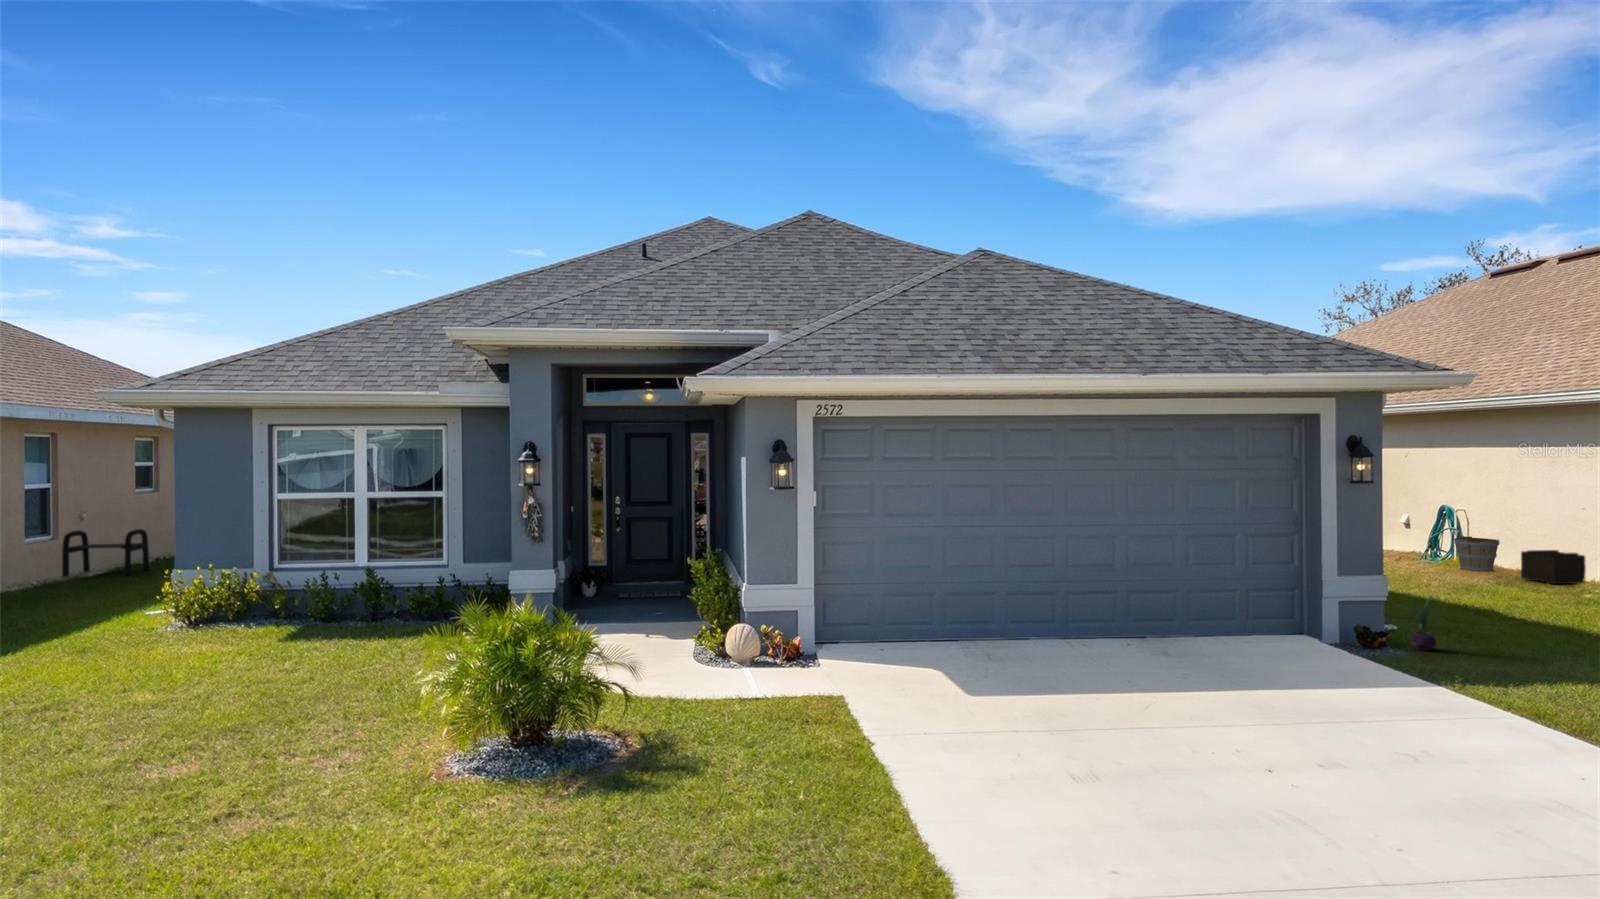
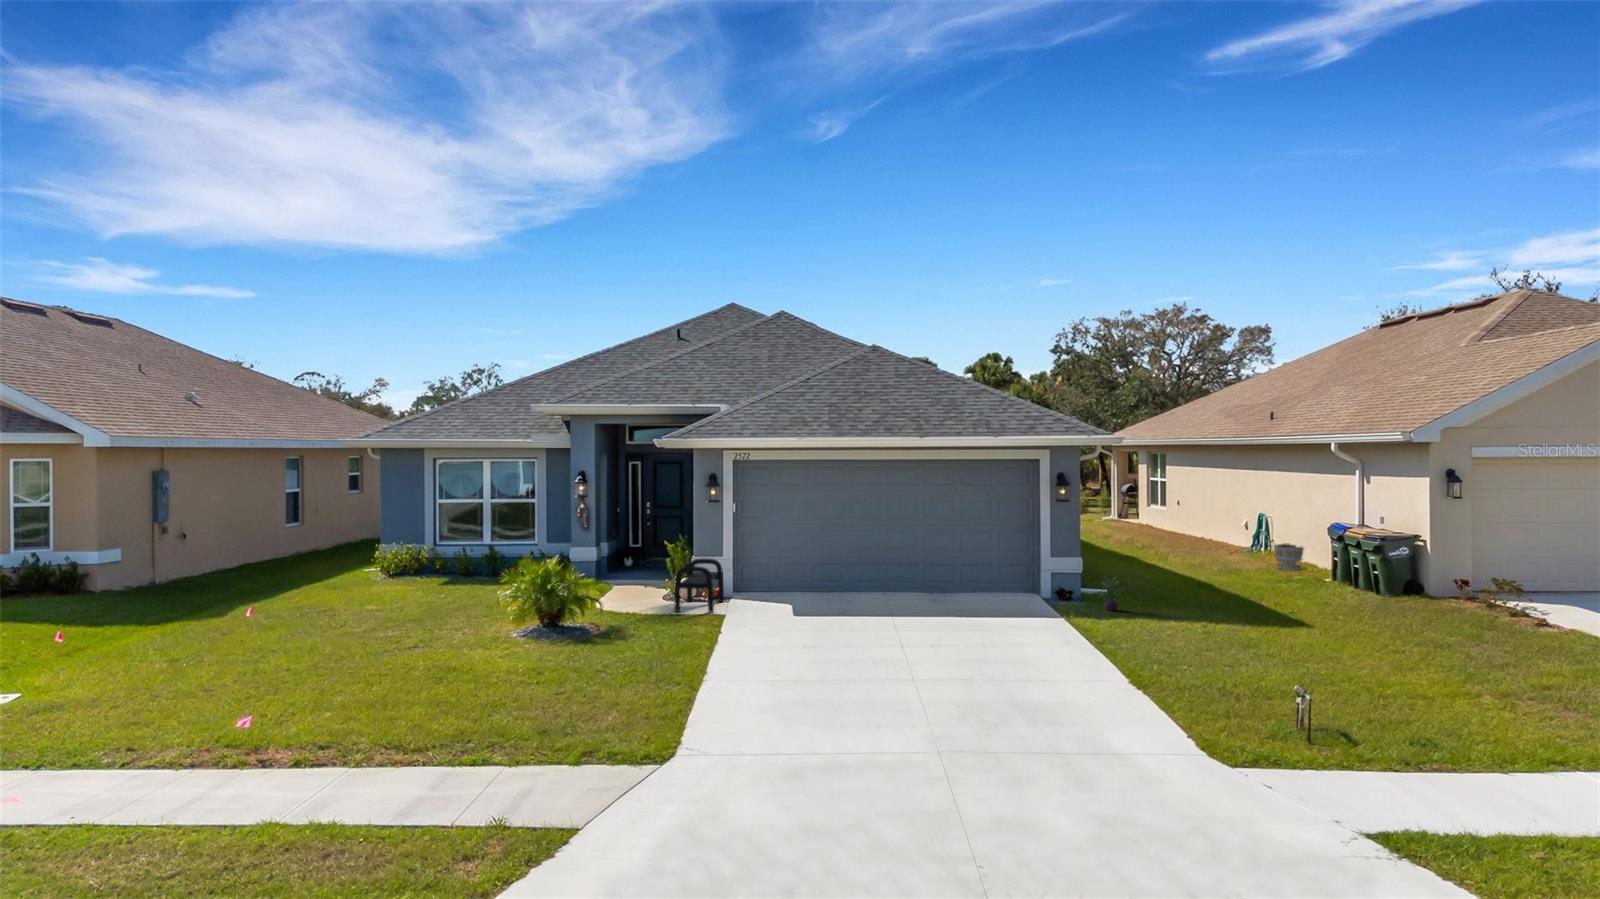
bench: present [62,529,149,577] -> present [674,558,724,613]
wooden crate: present [1521,550,1586,584] -> none [1303,554,1343,579]

